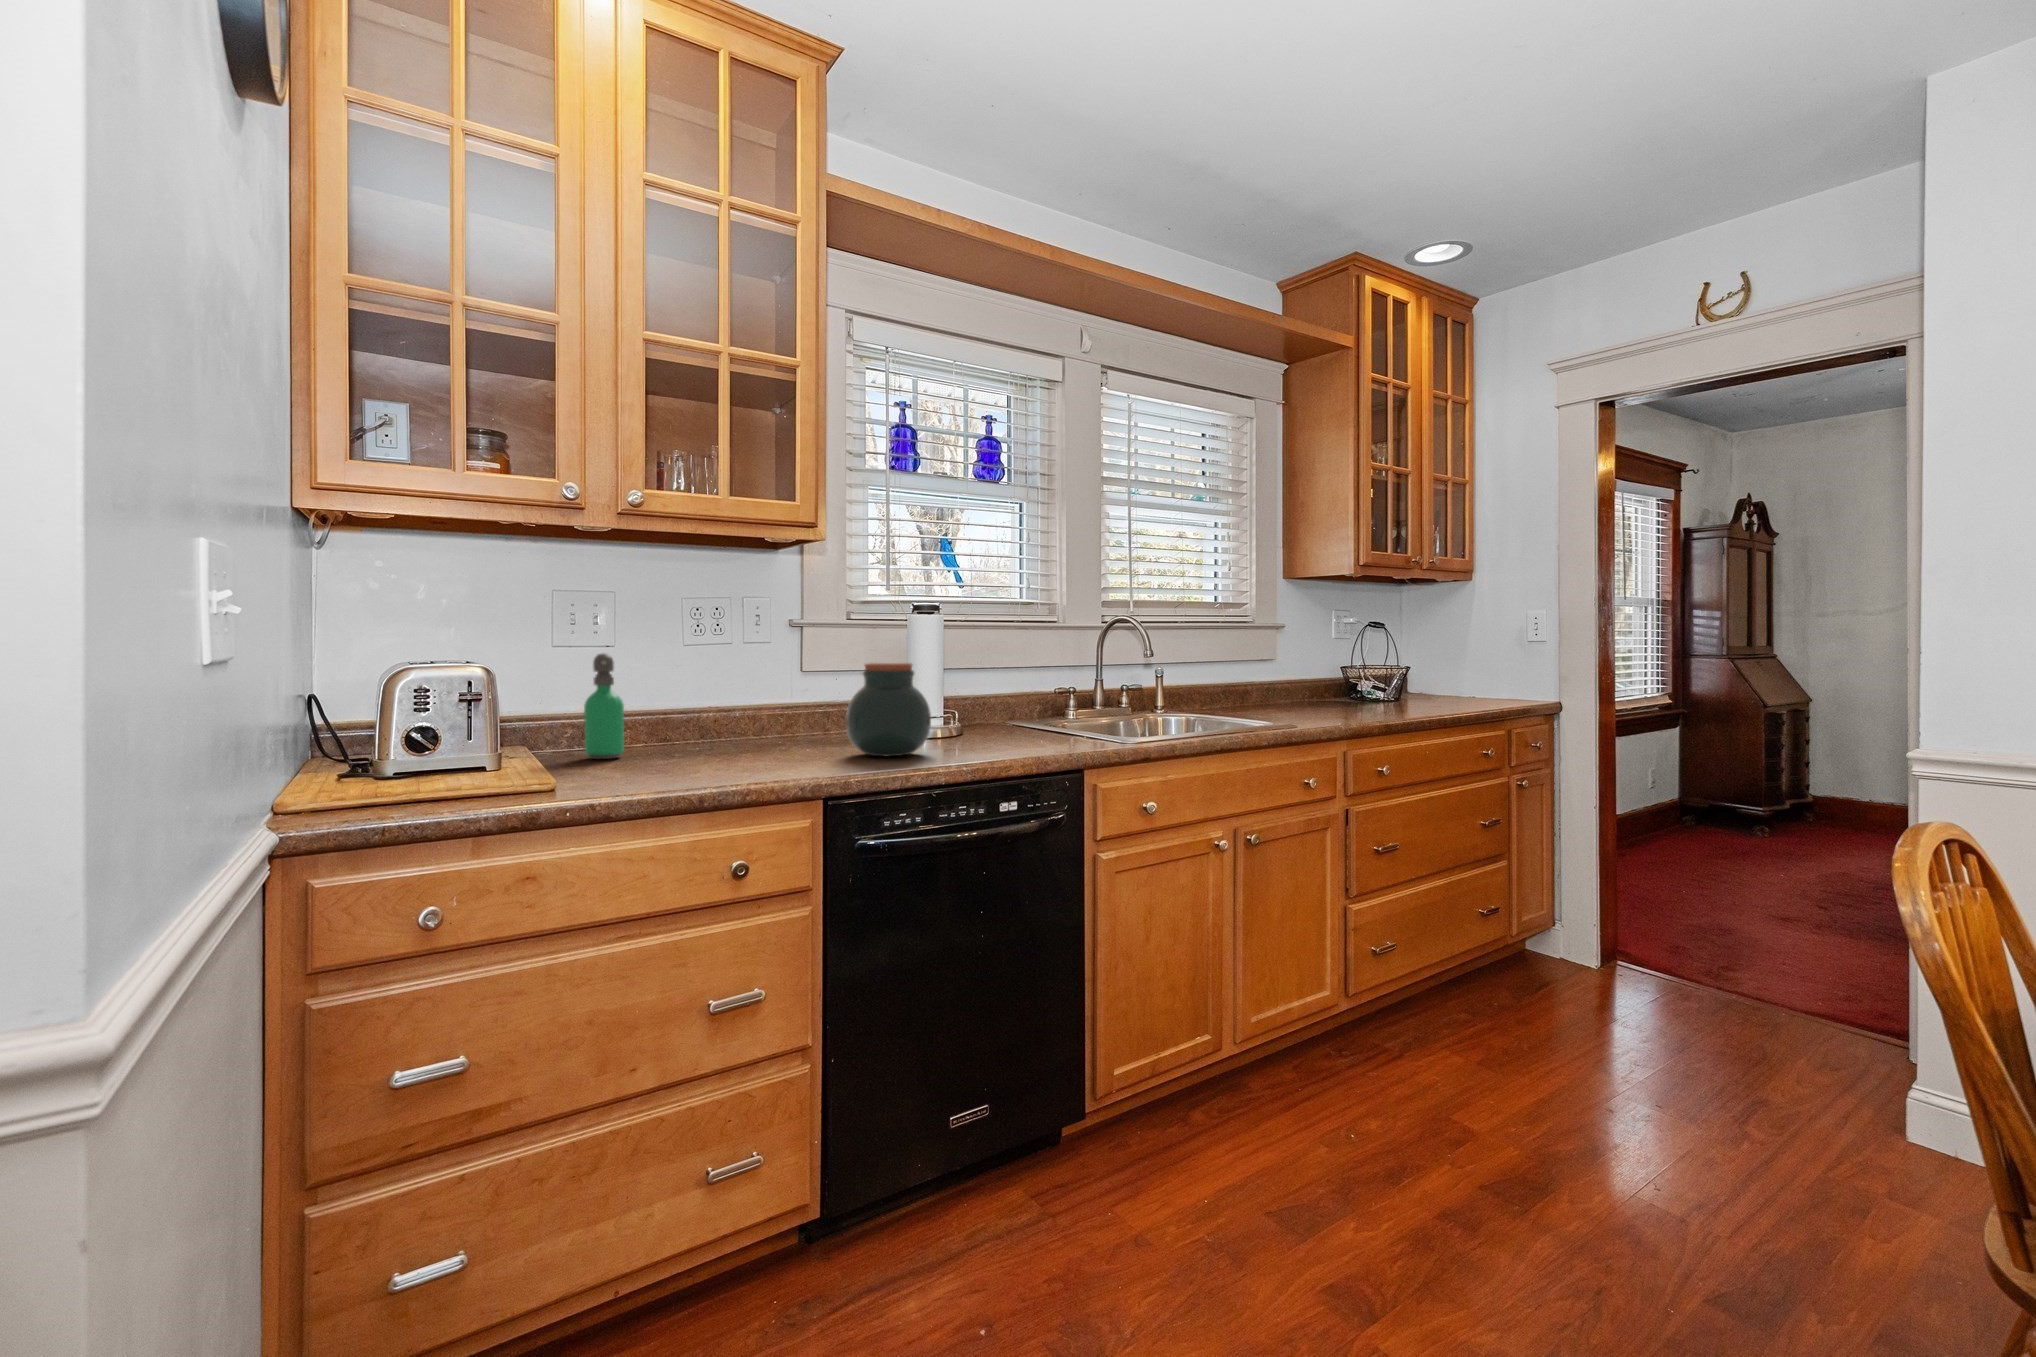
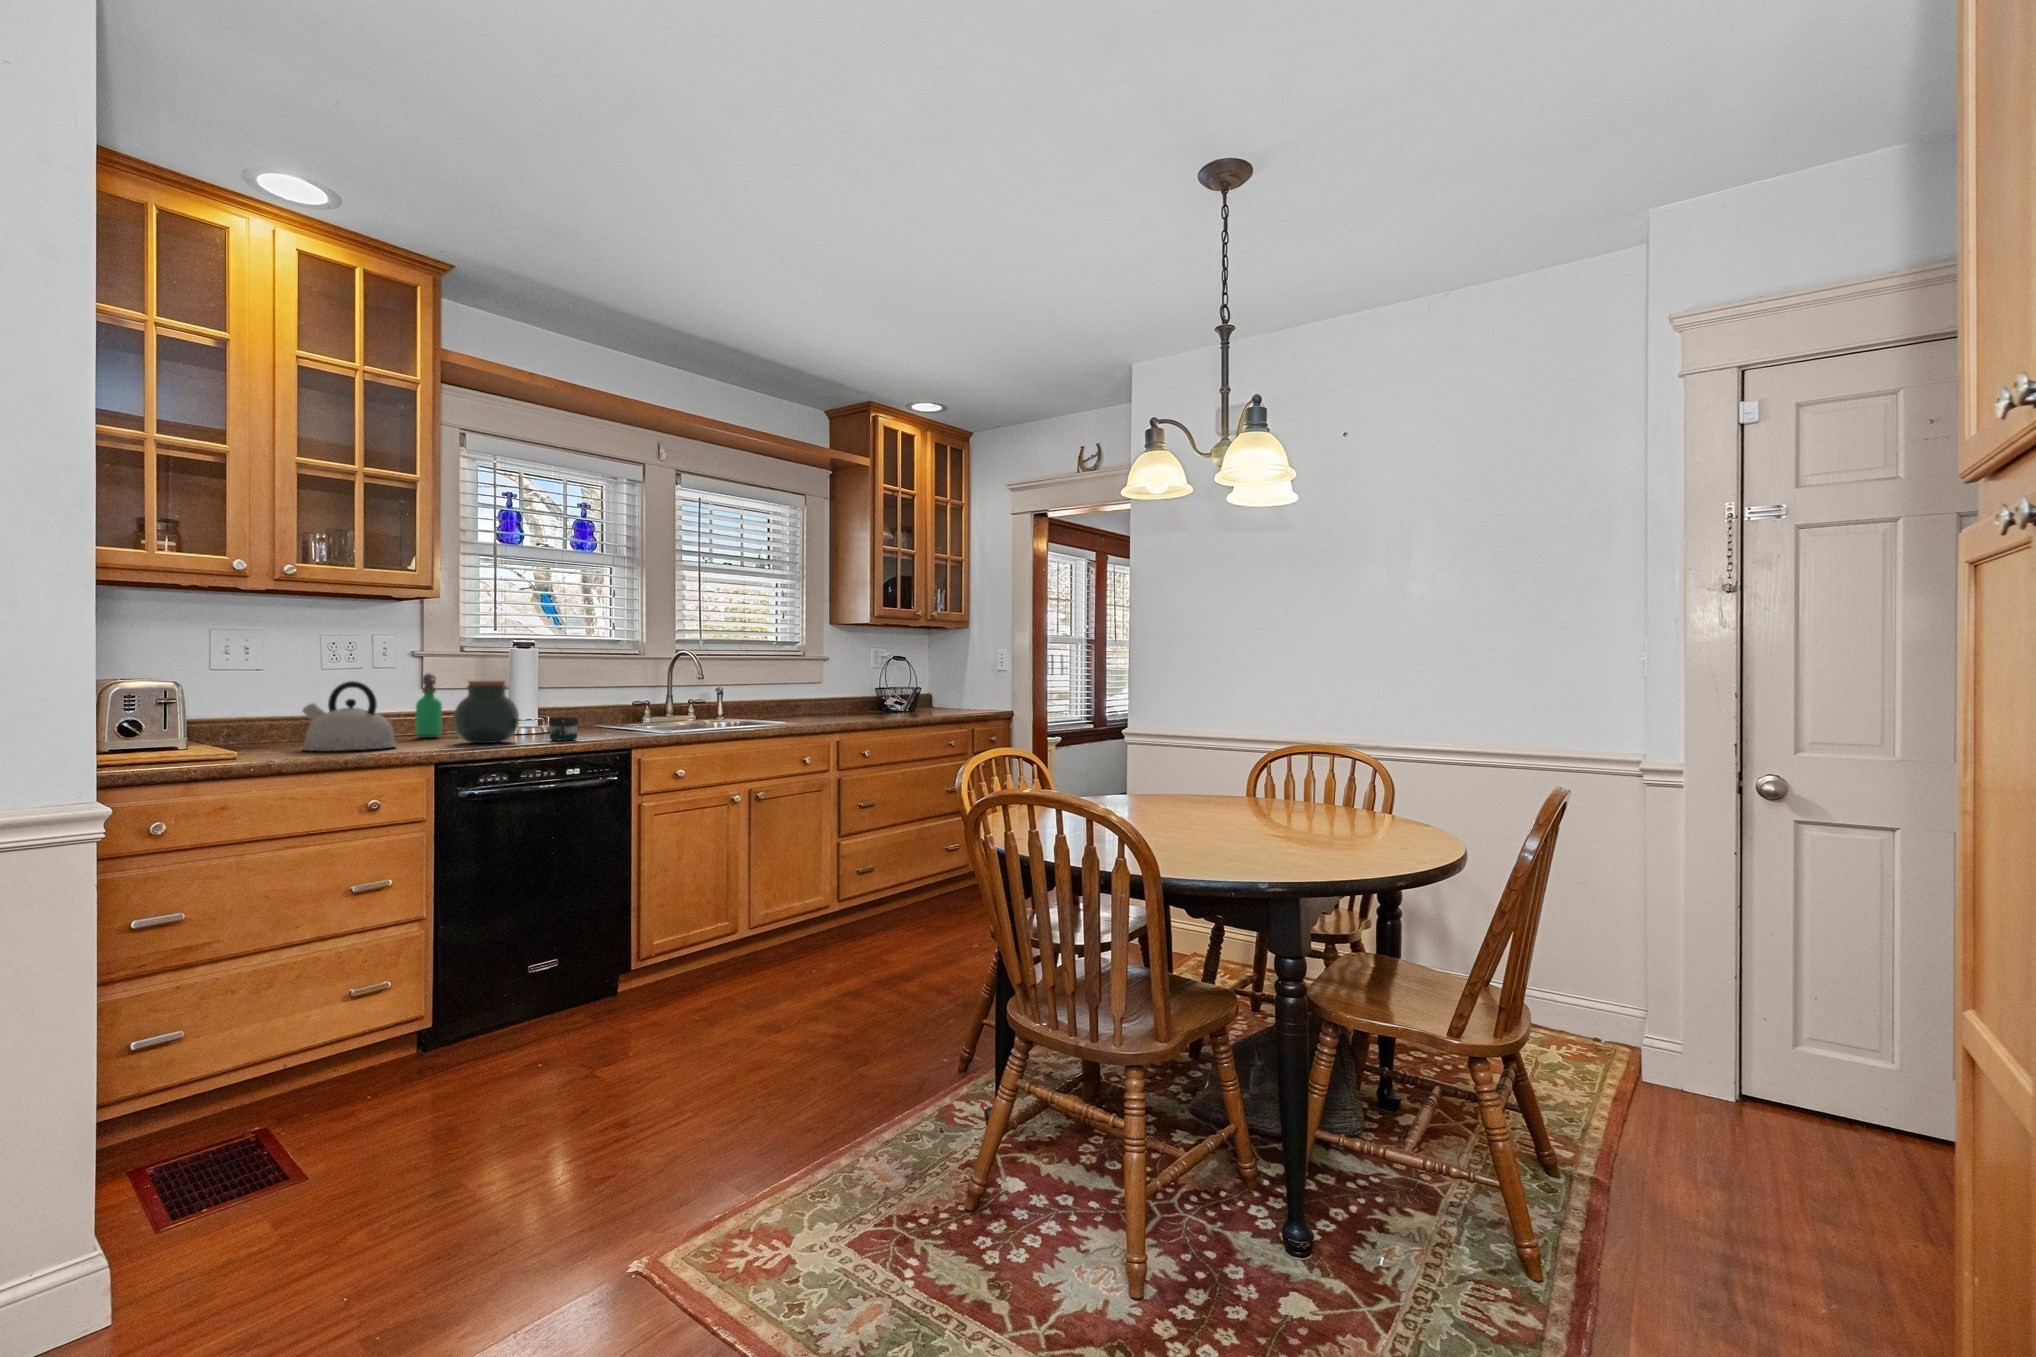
soap dispenser: present [584,654,624,759] -> present [416,674,442,738]
kettle: none [657,666,776,771] -> present [302,681,396,751]
mug: none [969,717,1008,753] -> present [549,717,578,740]

